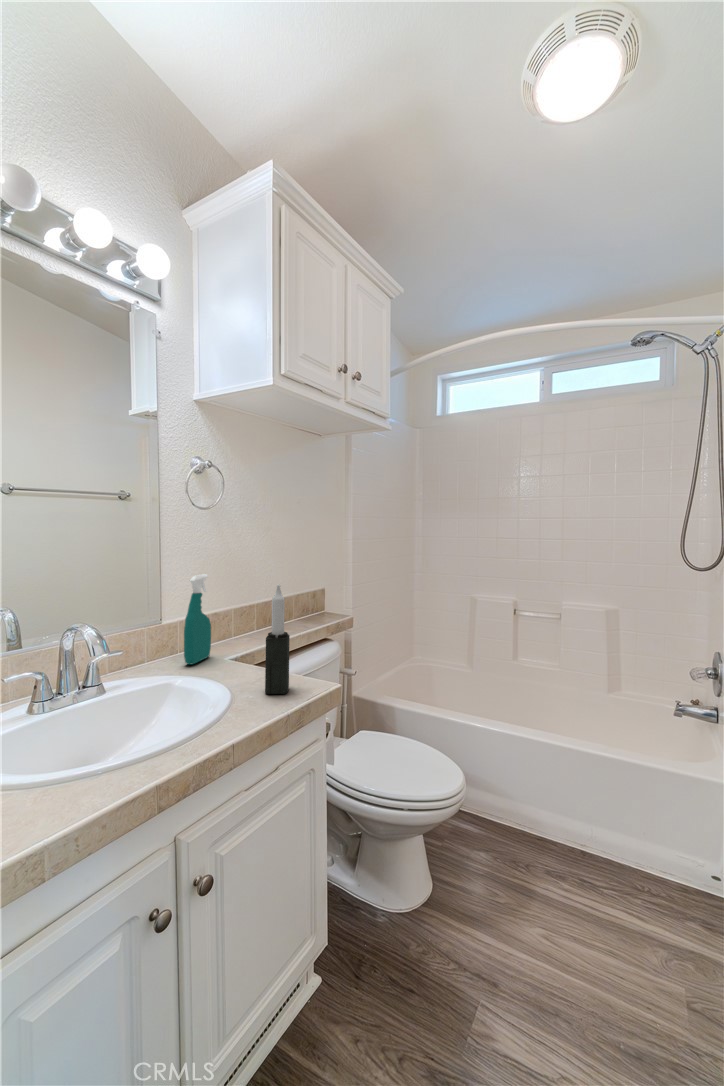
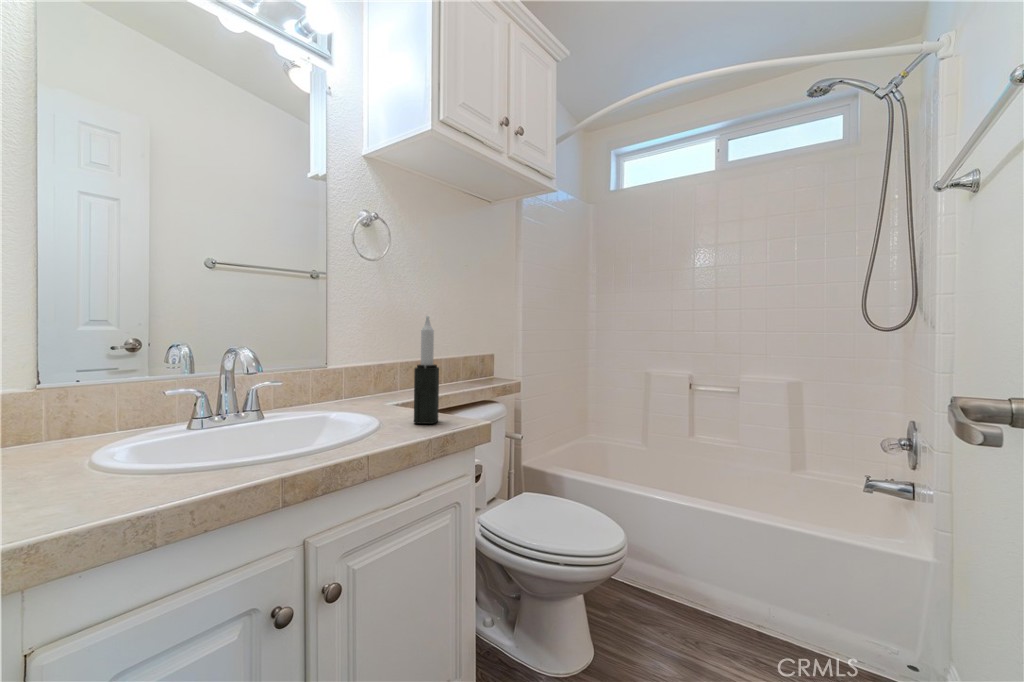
spray bottle: present [184,574,211,664] -> none [343,319,371,405]

